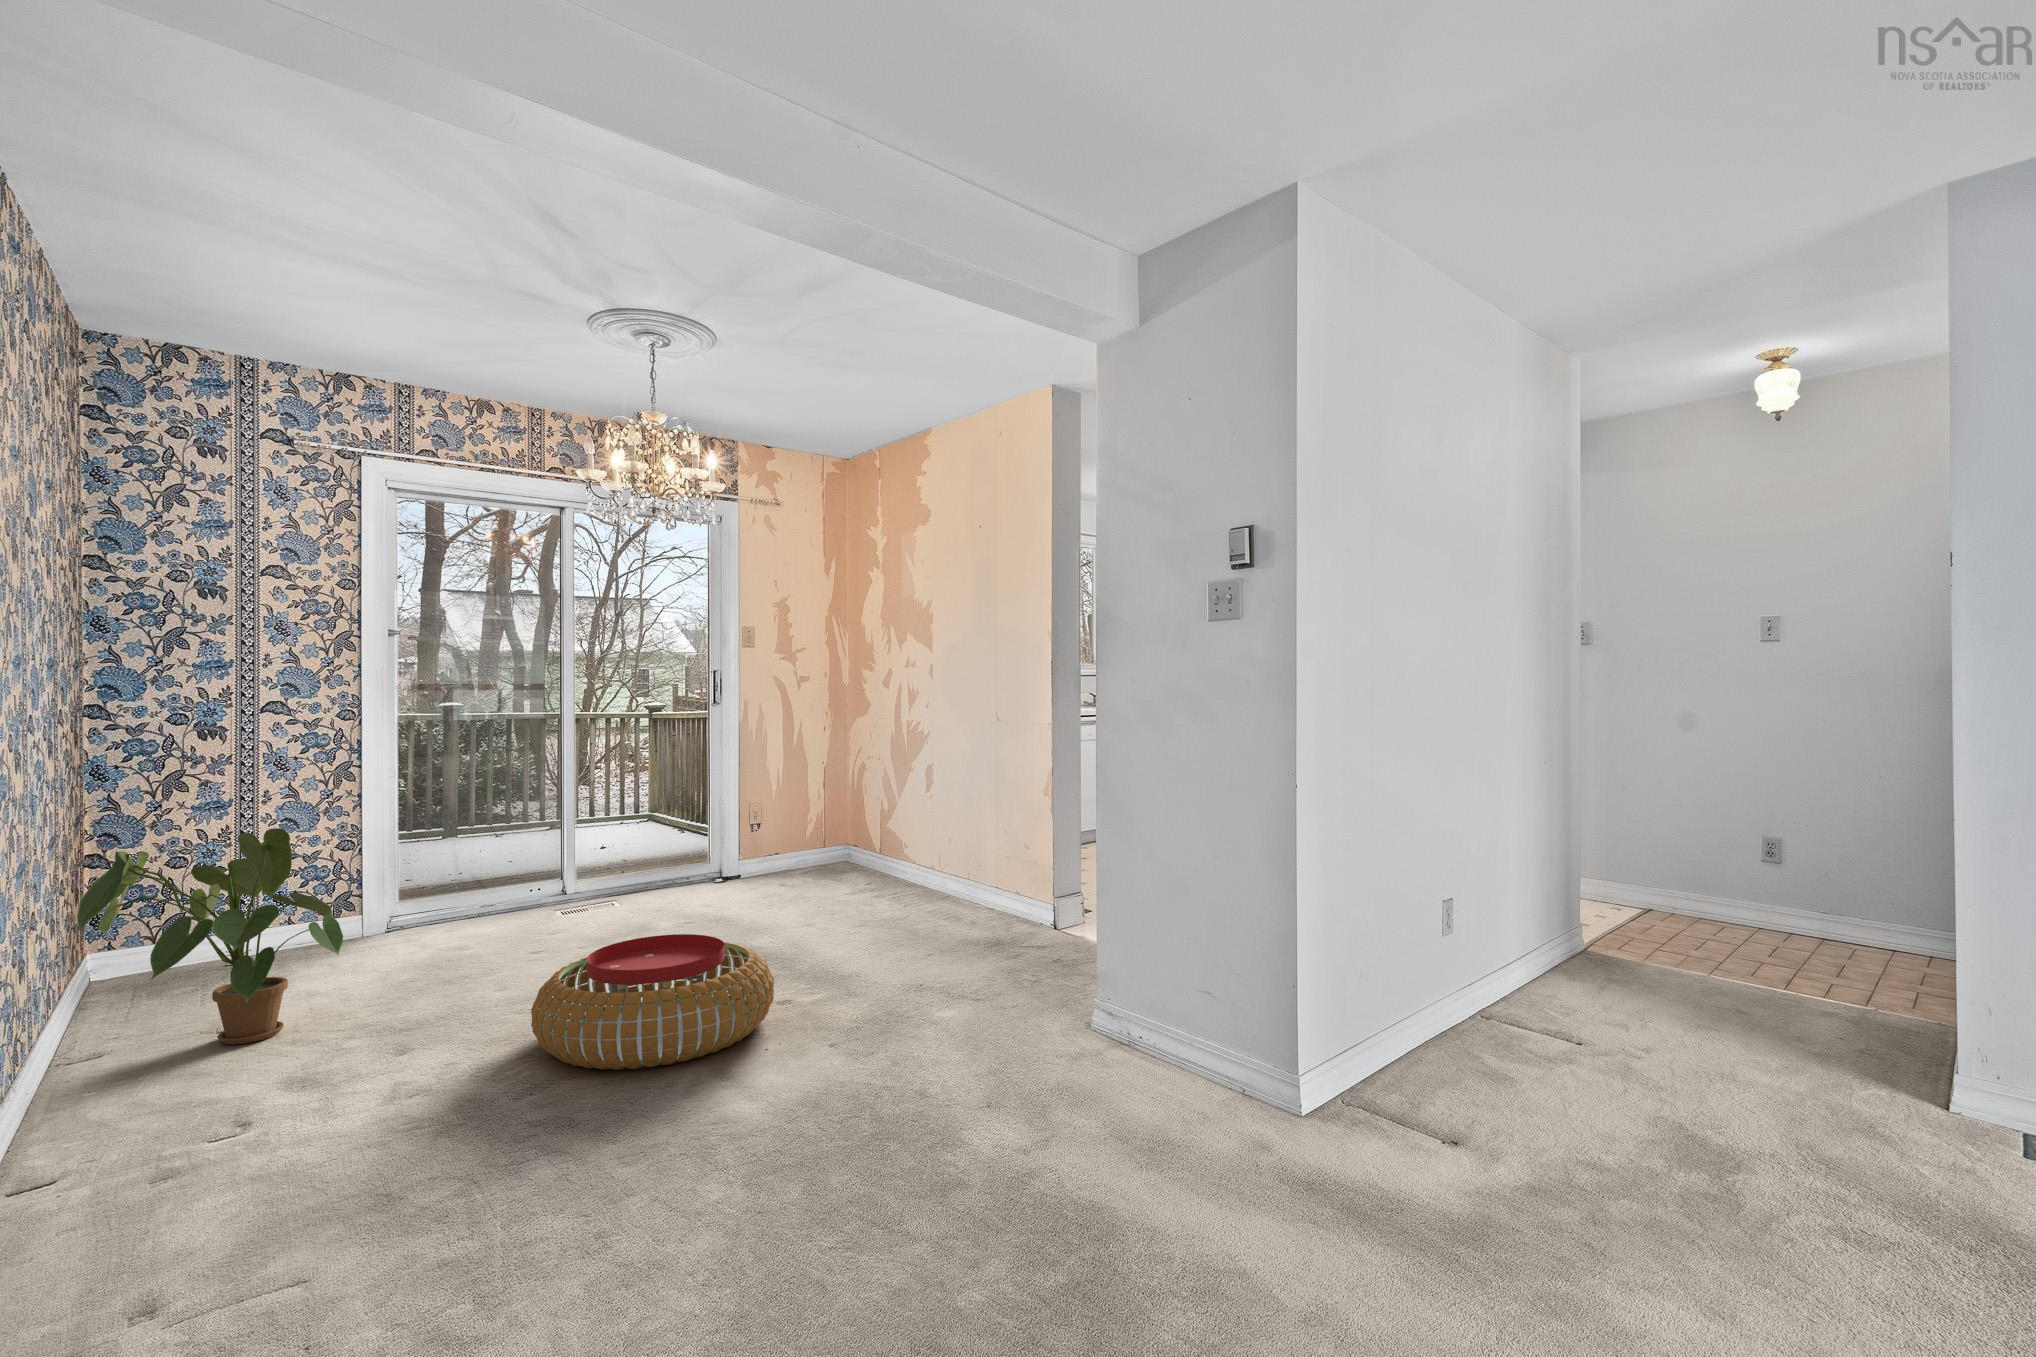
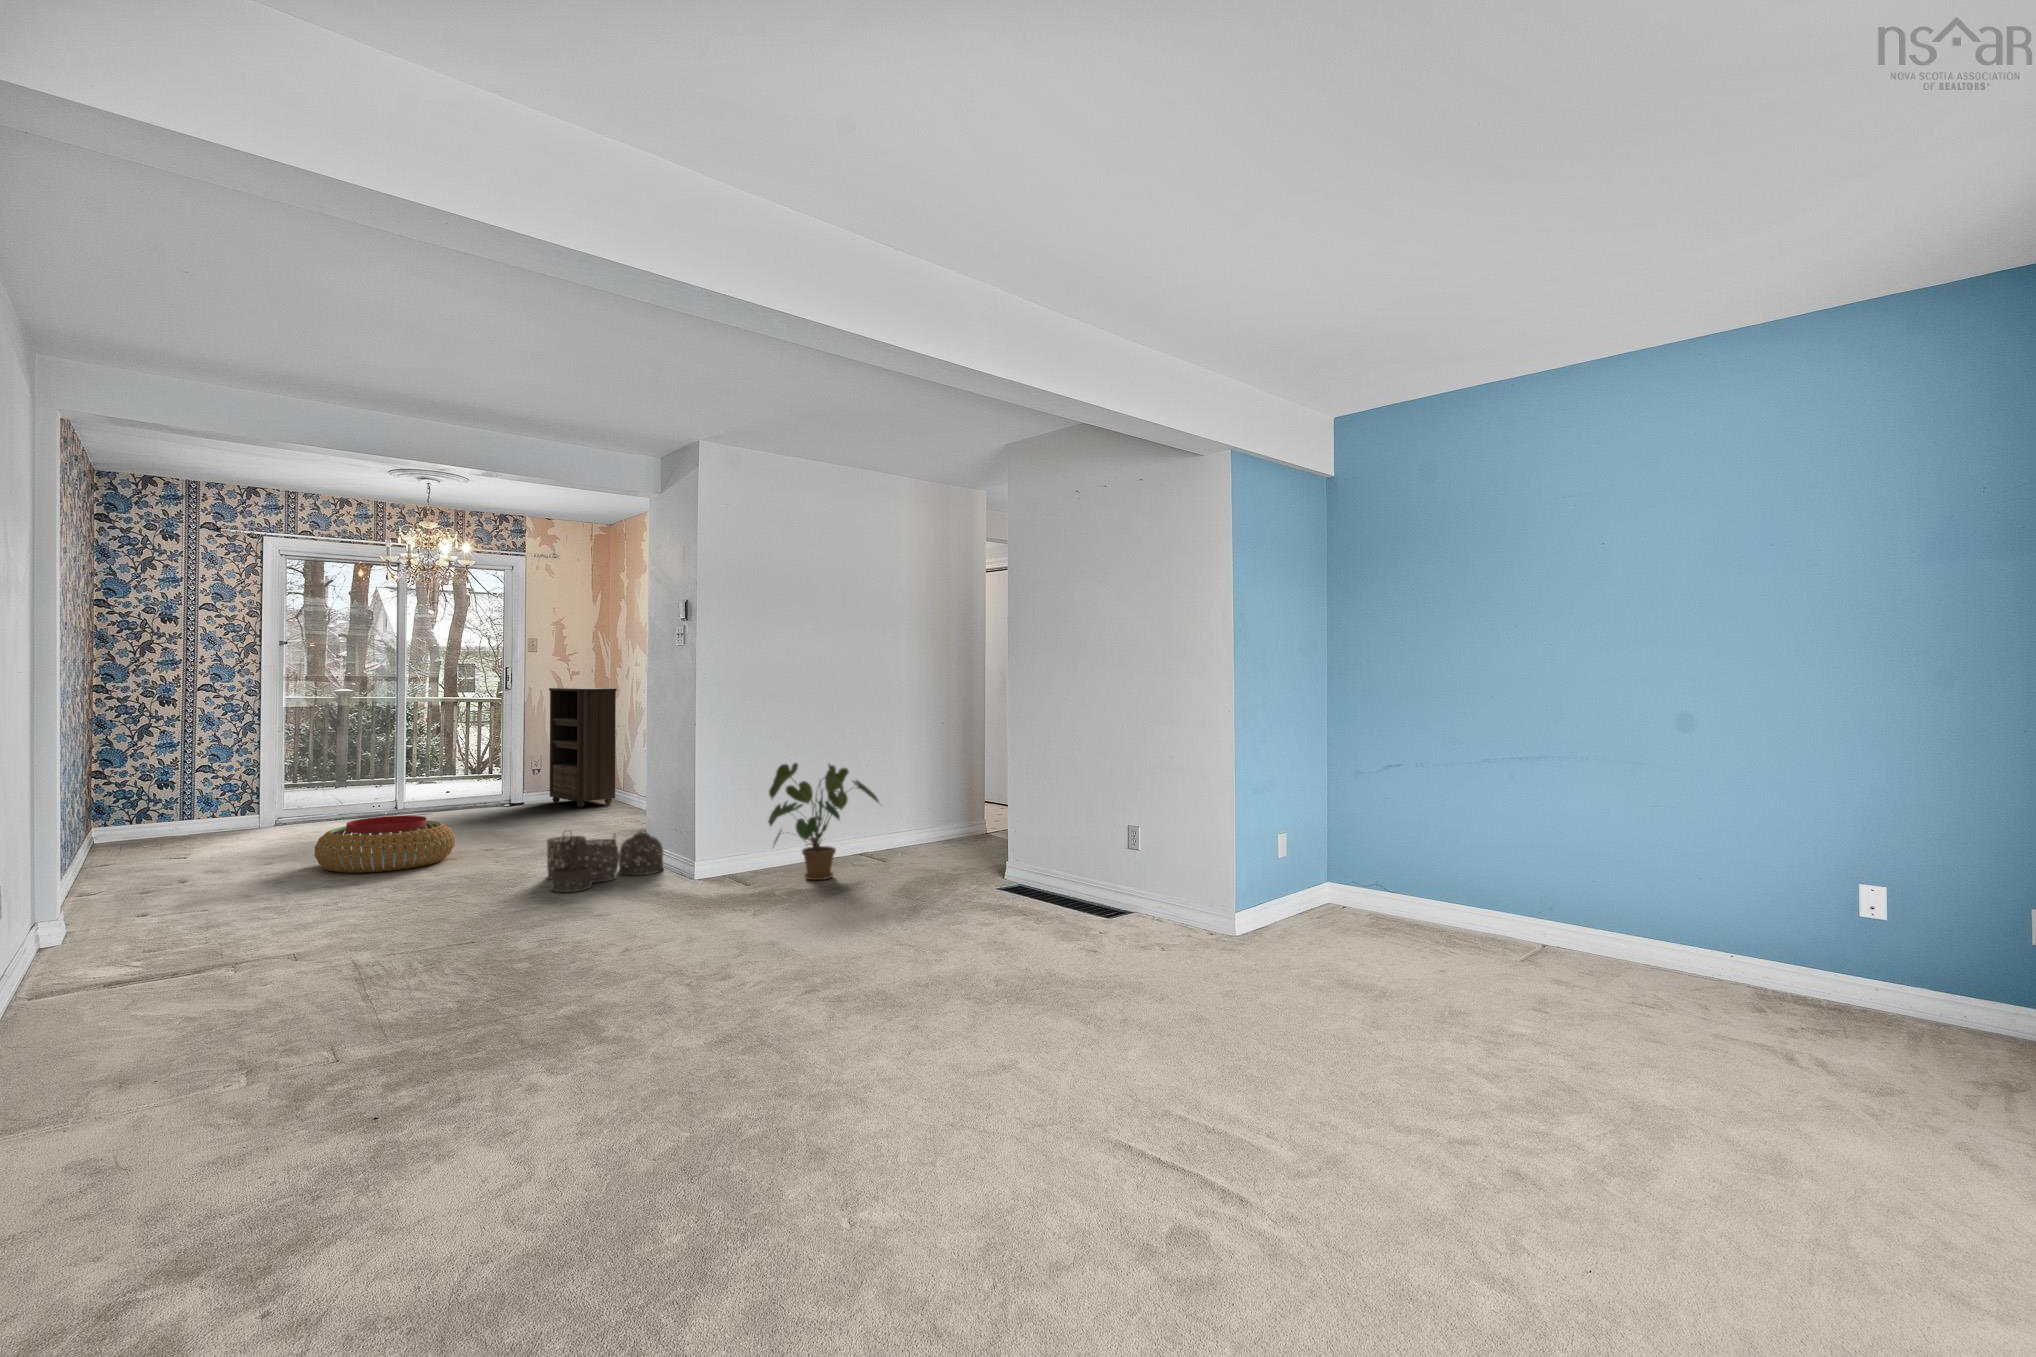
bookshelf: none [768,696,875,878] -> present [549,688,617,807]
house plant: present [77,828,343,1045] -> present [768,763,879,880]
woven basket: none [1027,962,1231,1138] -> present [547,831,664,892]

